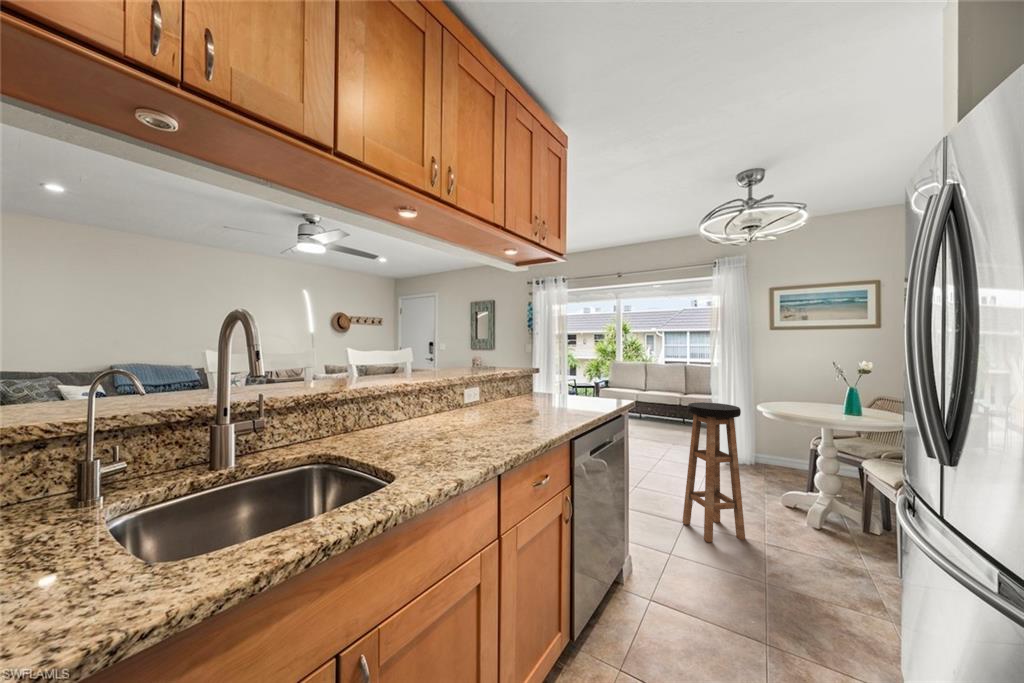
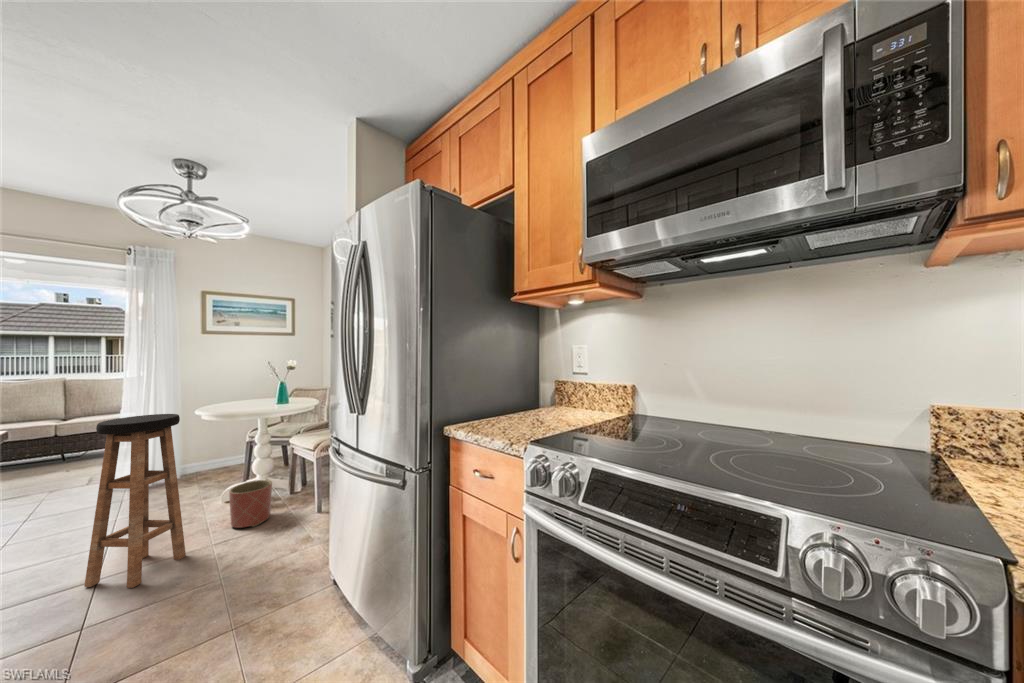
planter: none [786,494,833,548] -> present [229,480,272,528]

